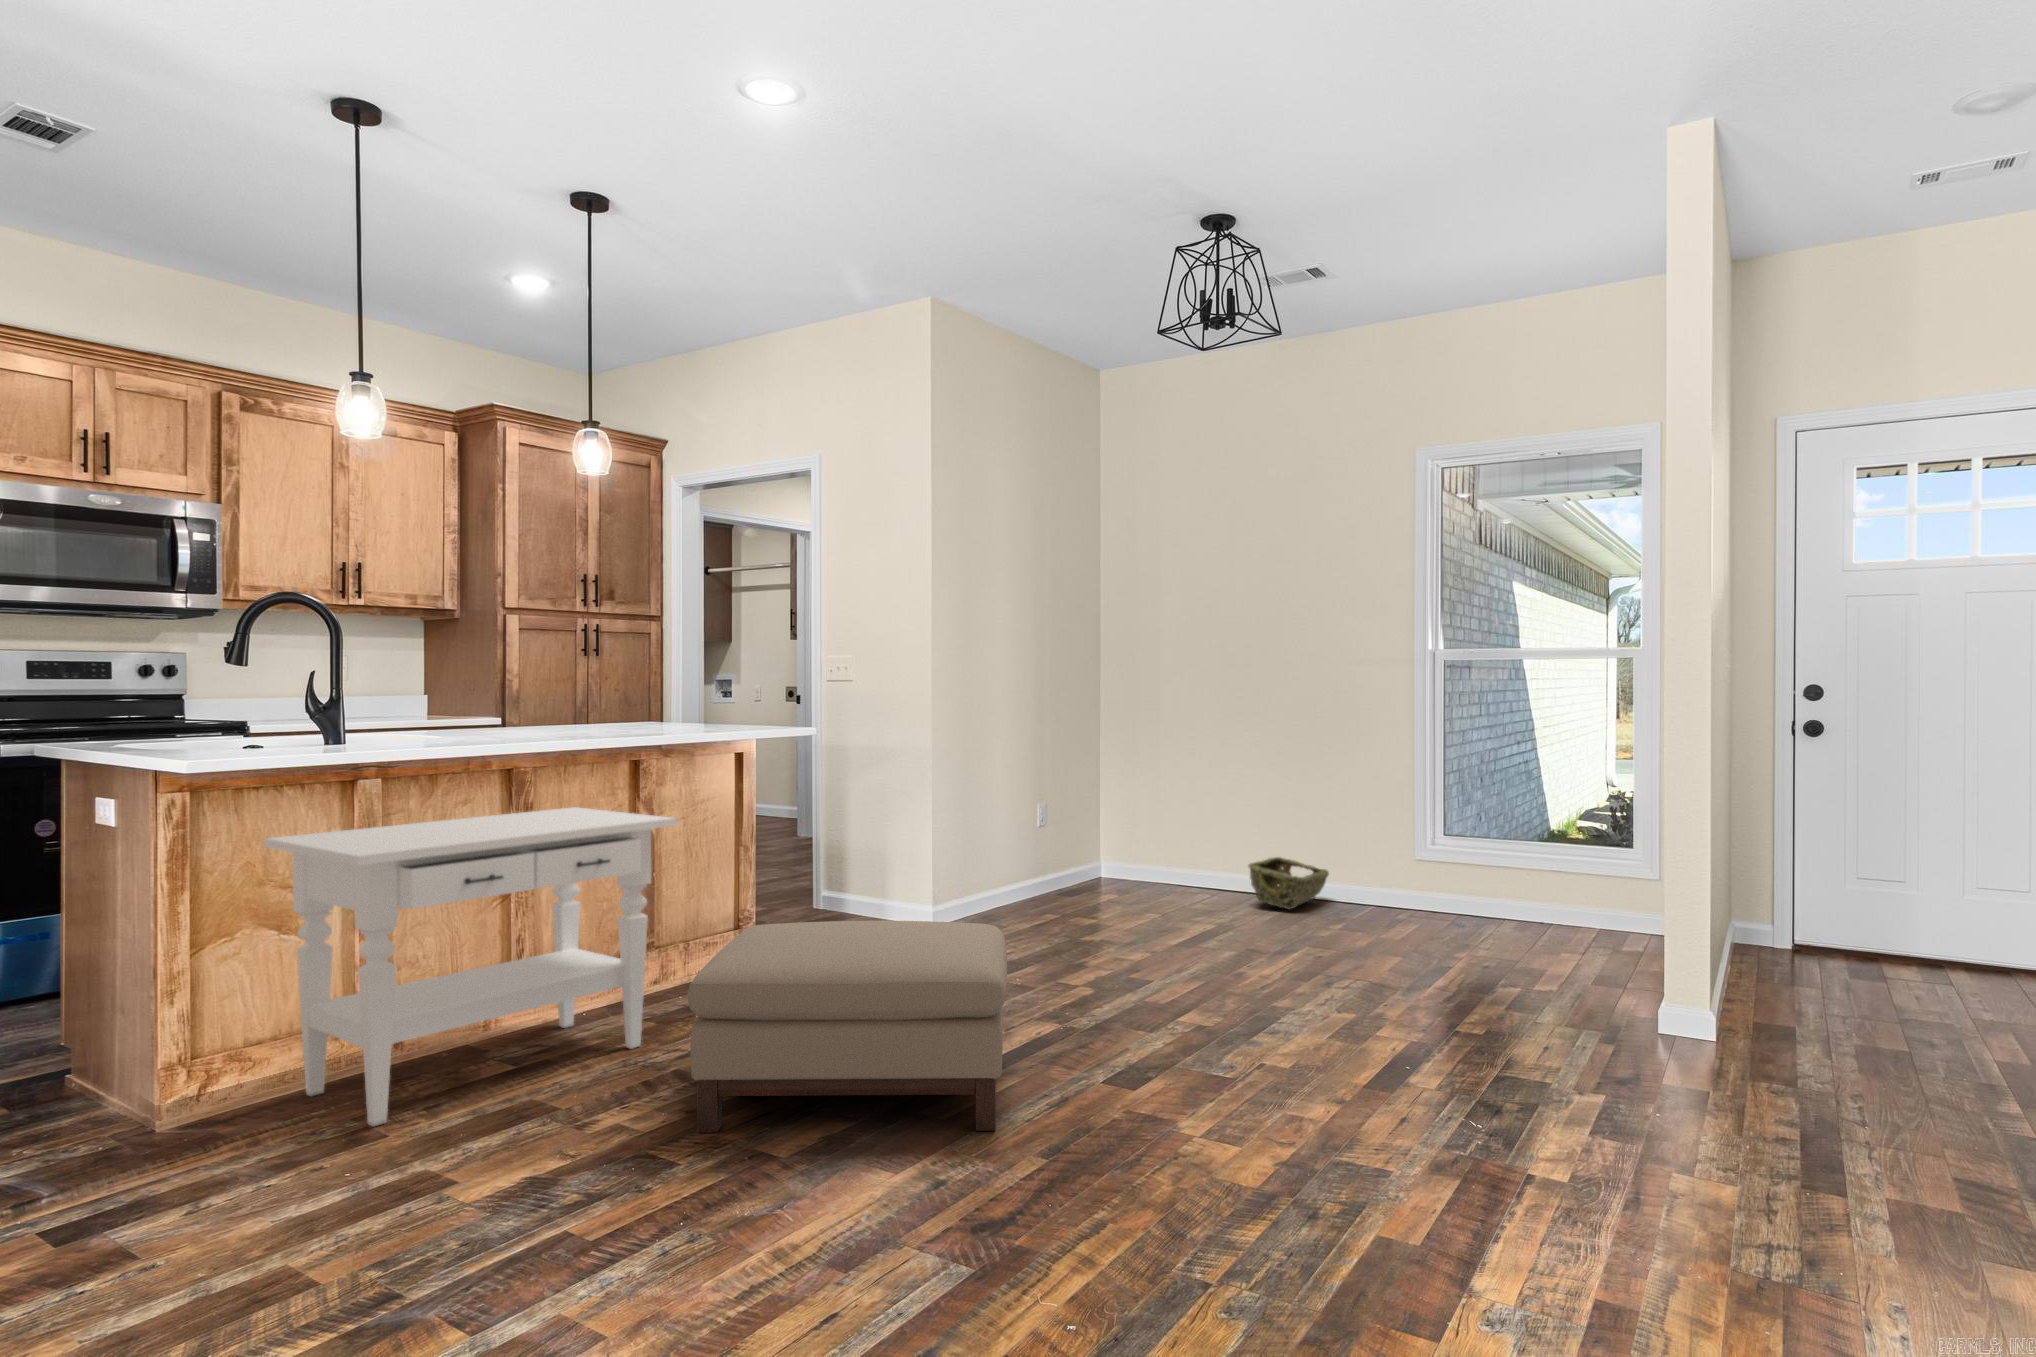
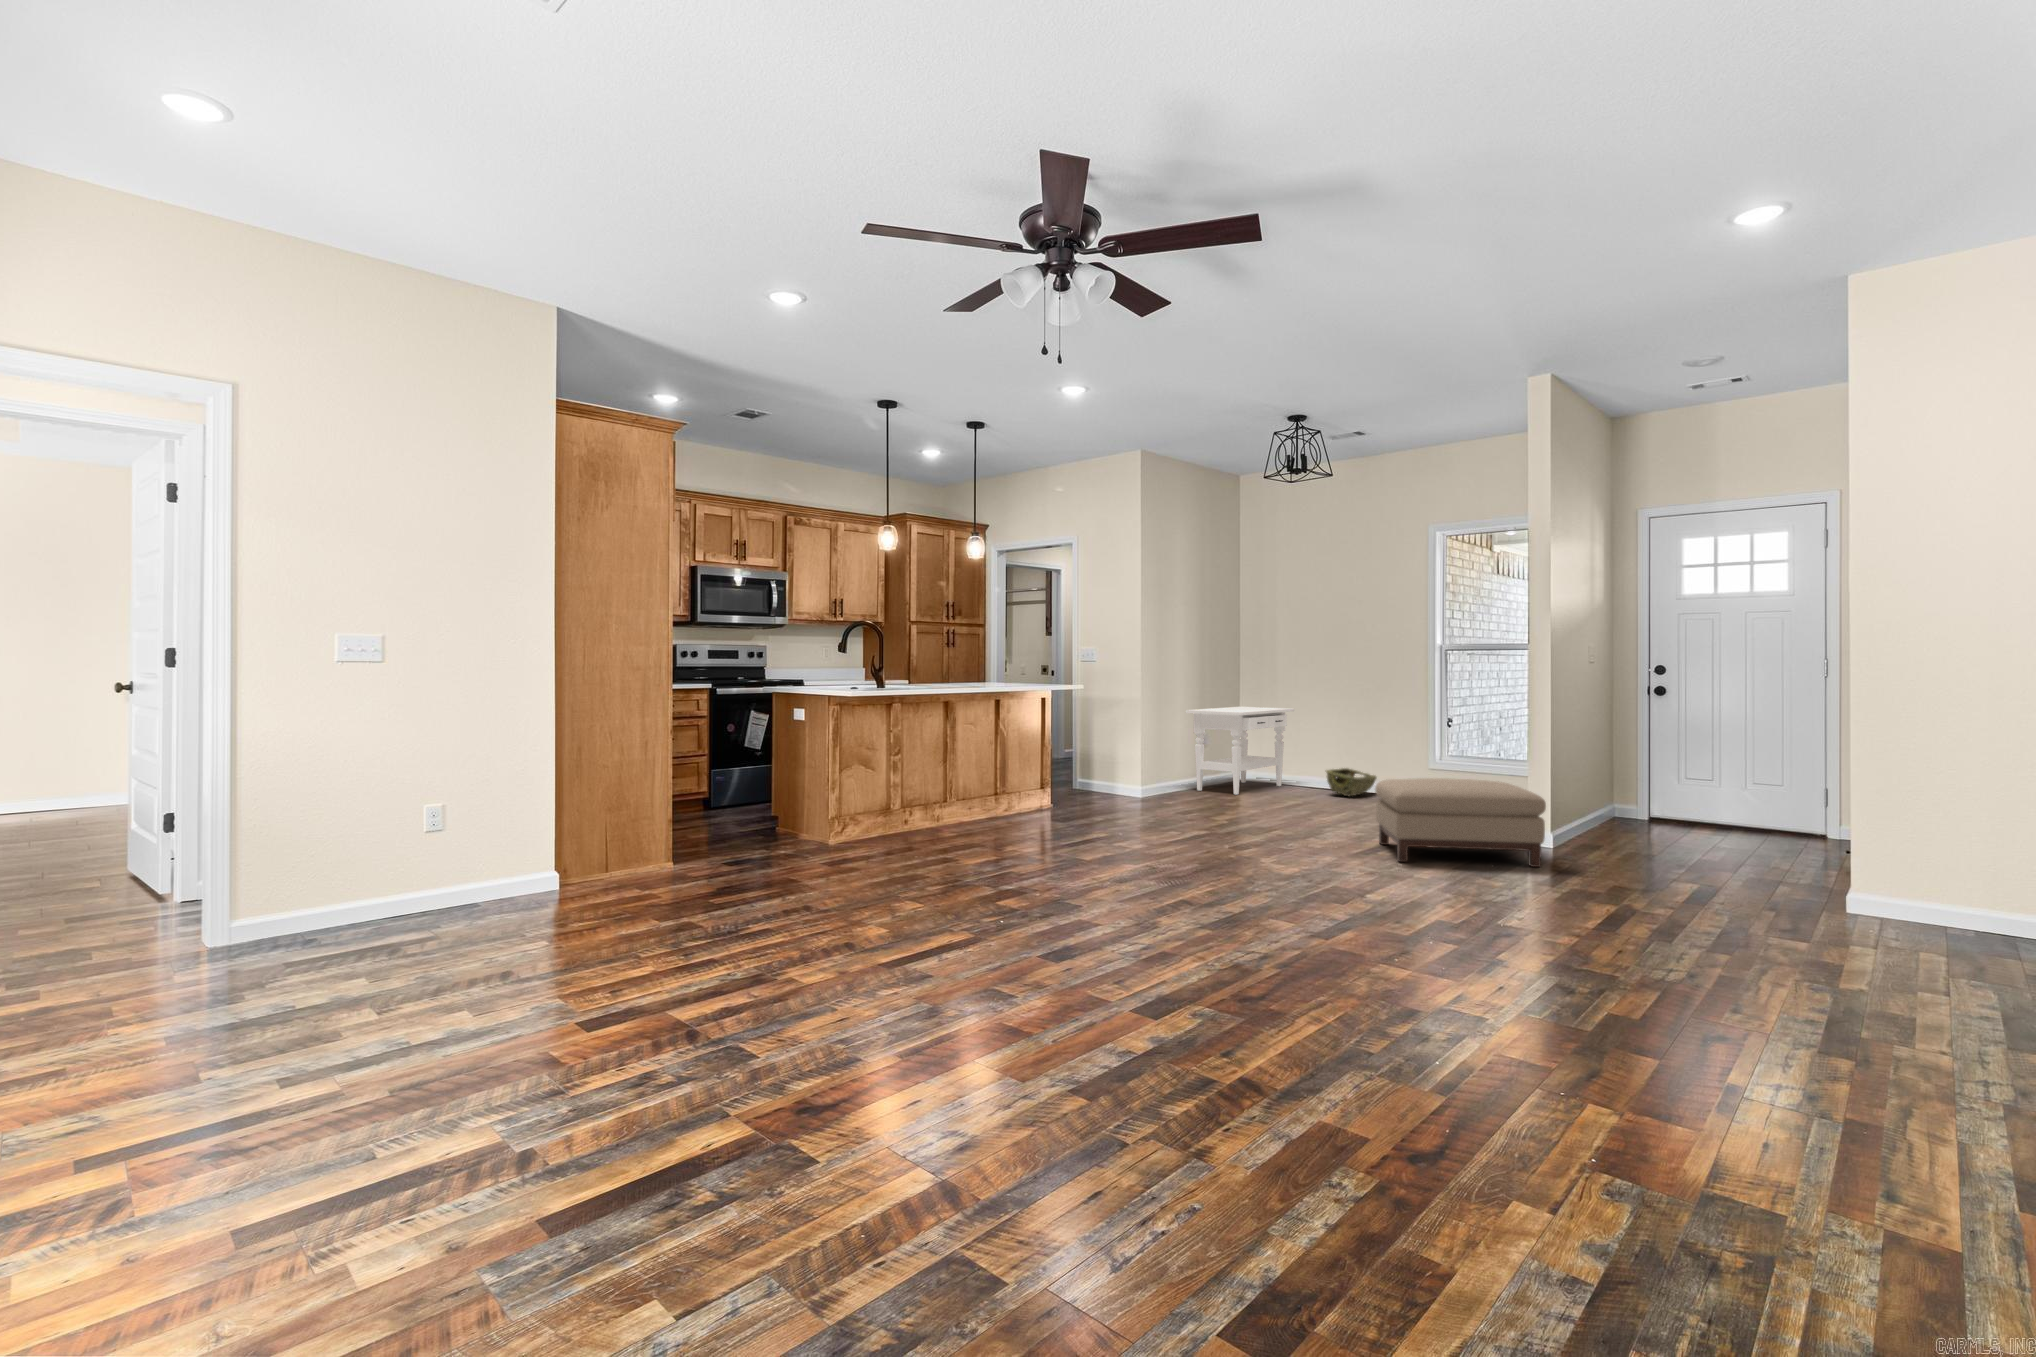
side table: present [264,807,677,1126] -> present [1185,707,1294,795]
ottoman: present [688,921,1007,1132] -> present [1375,778,1546,867]

